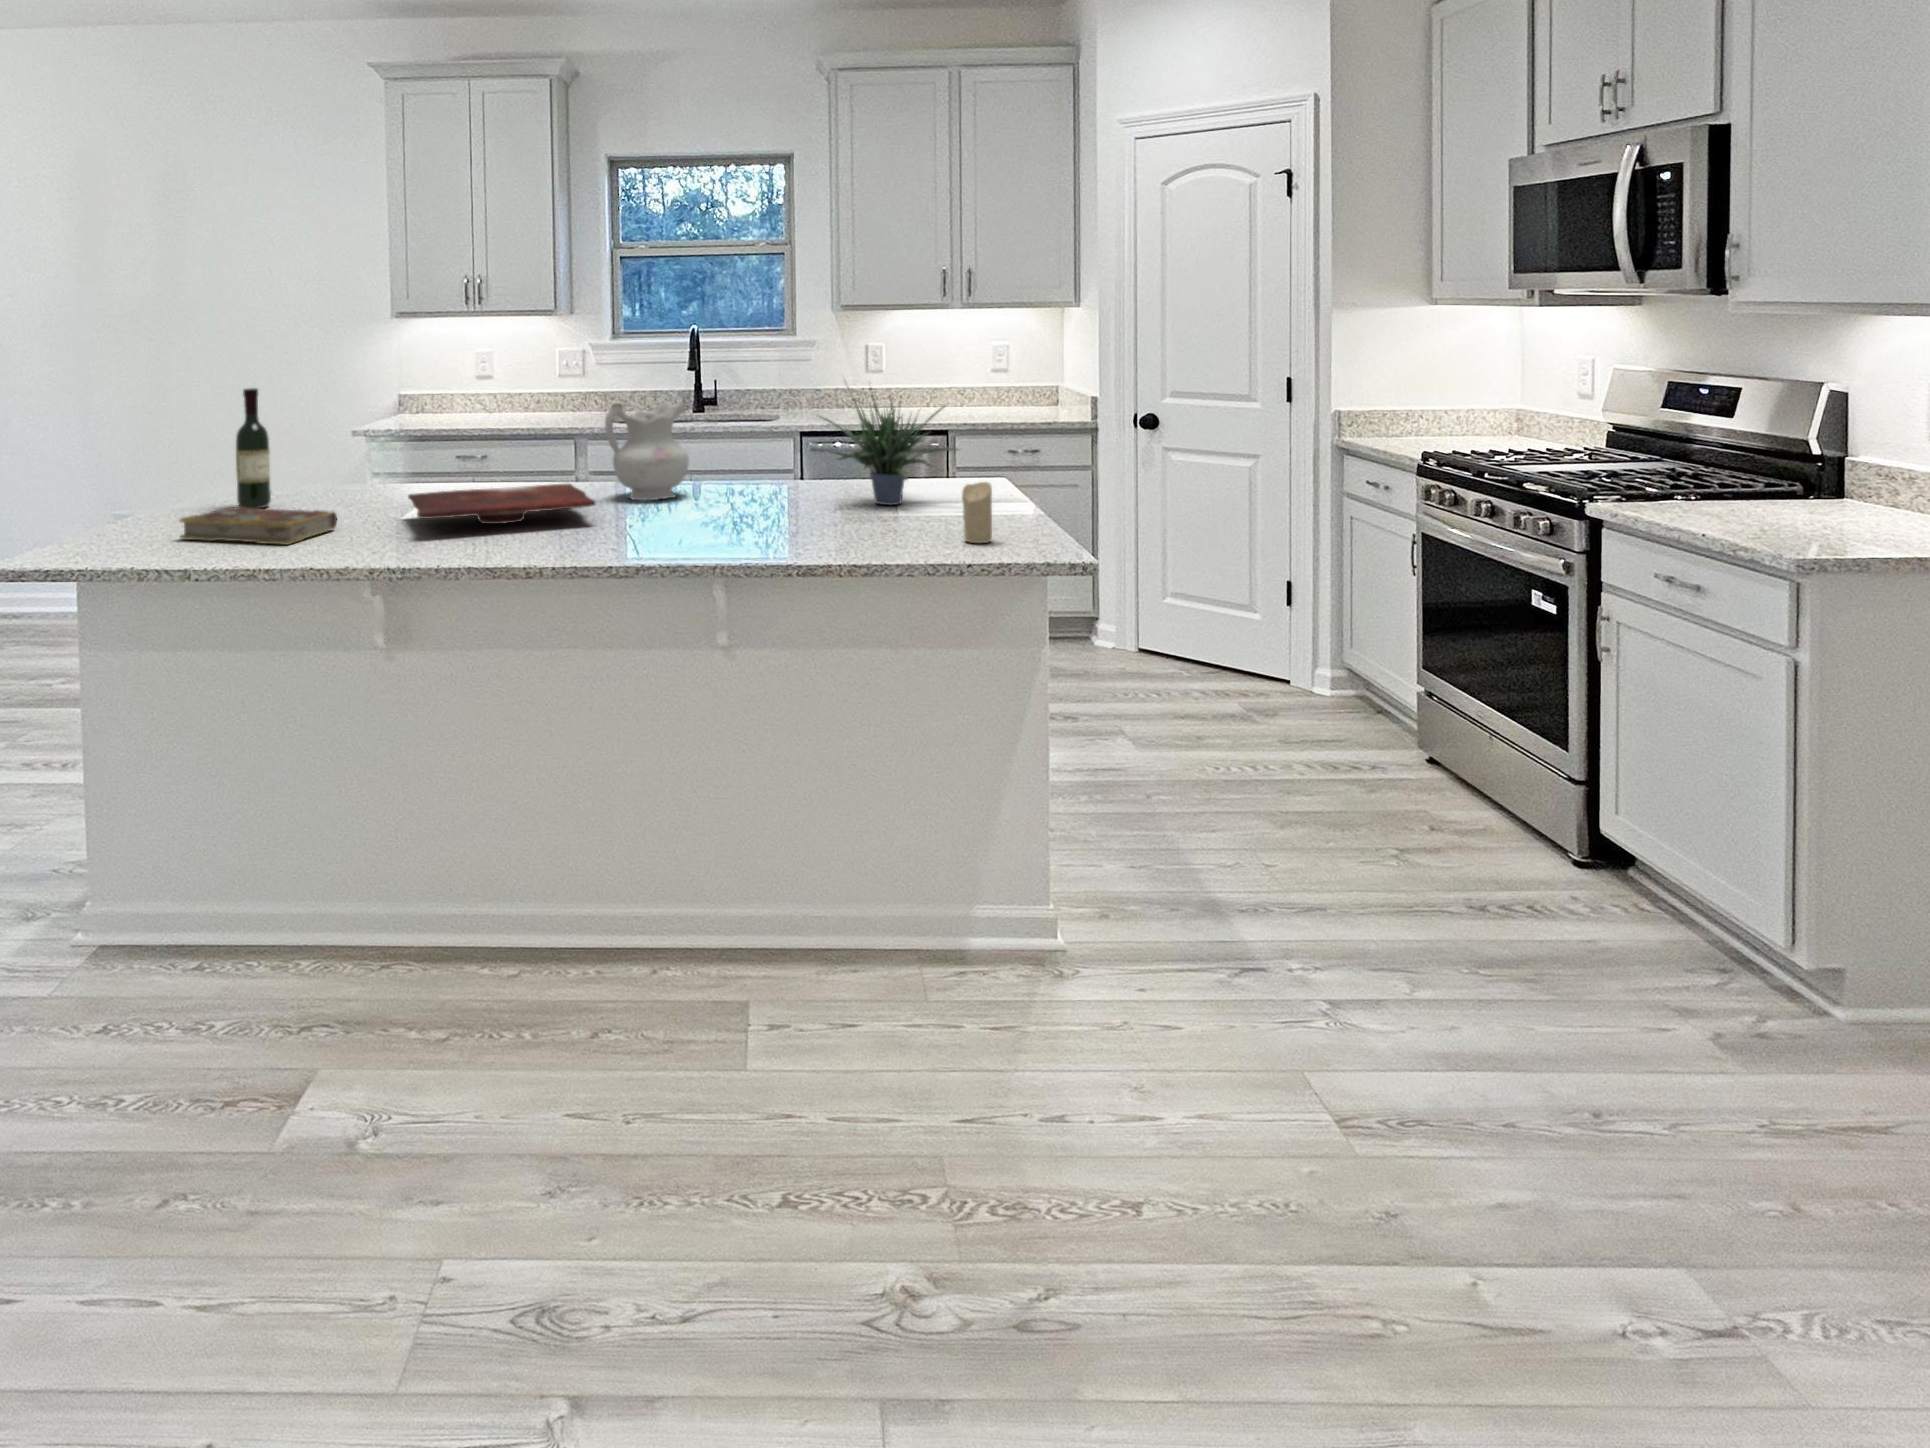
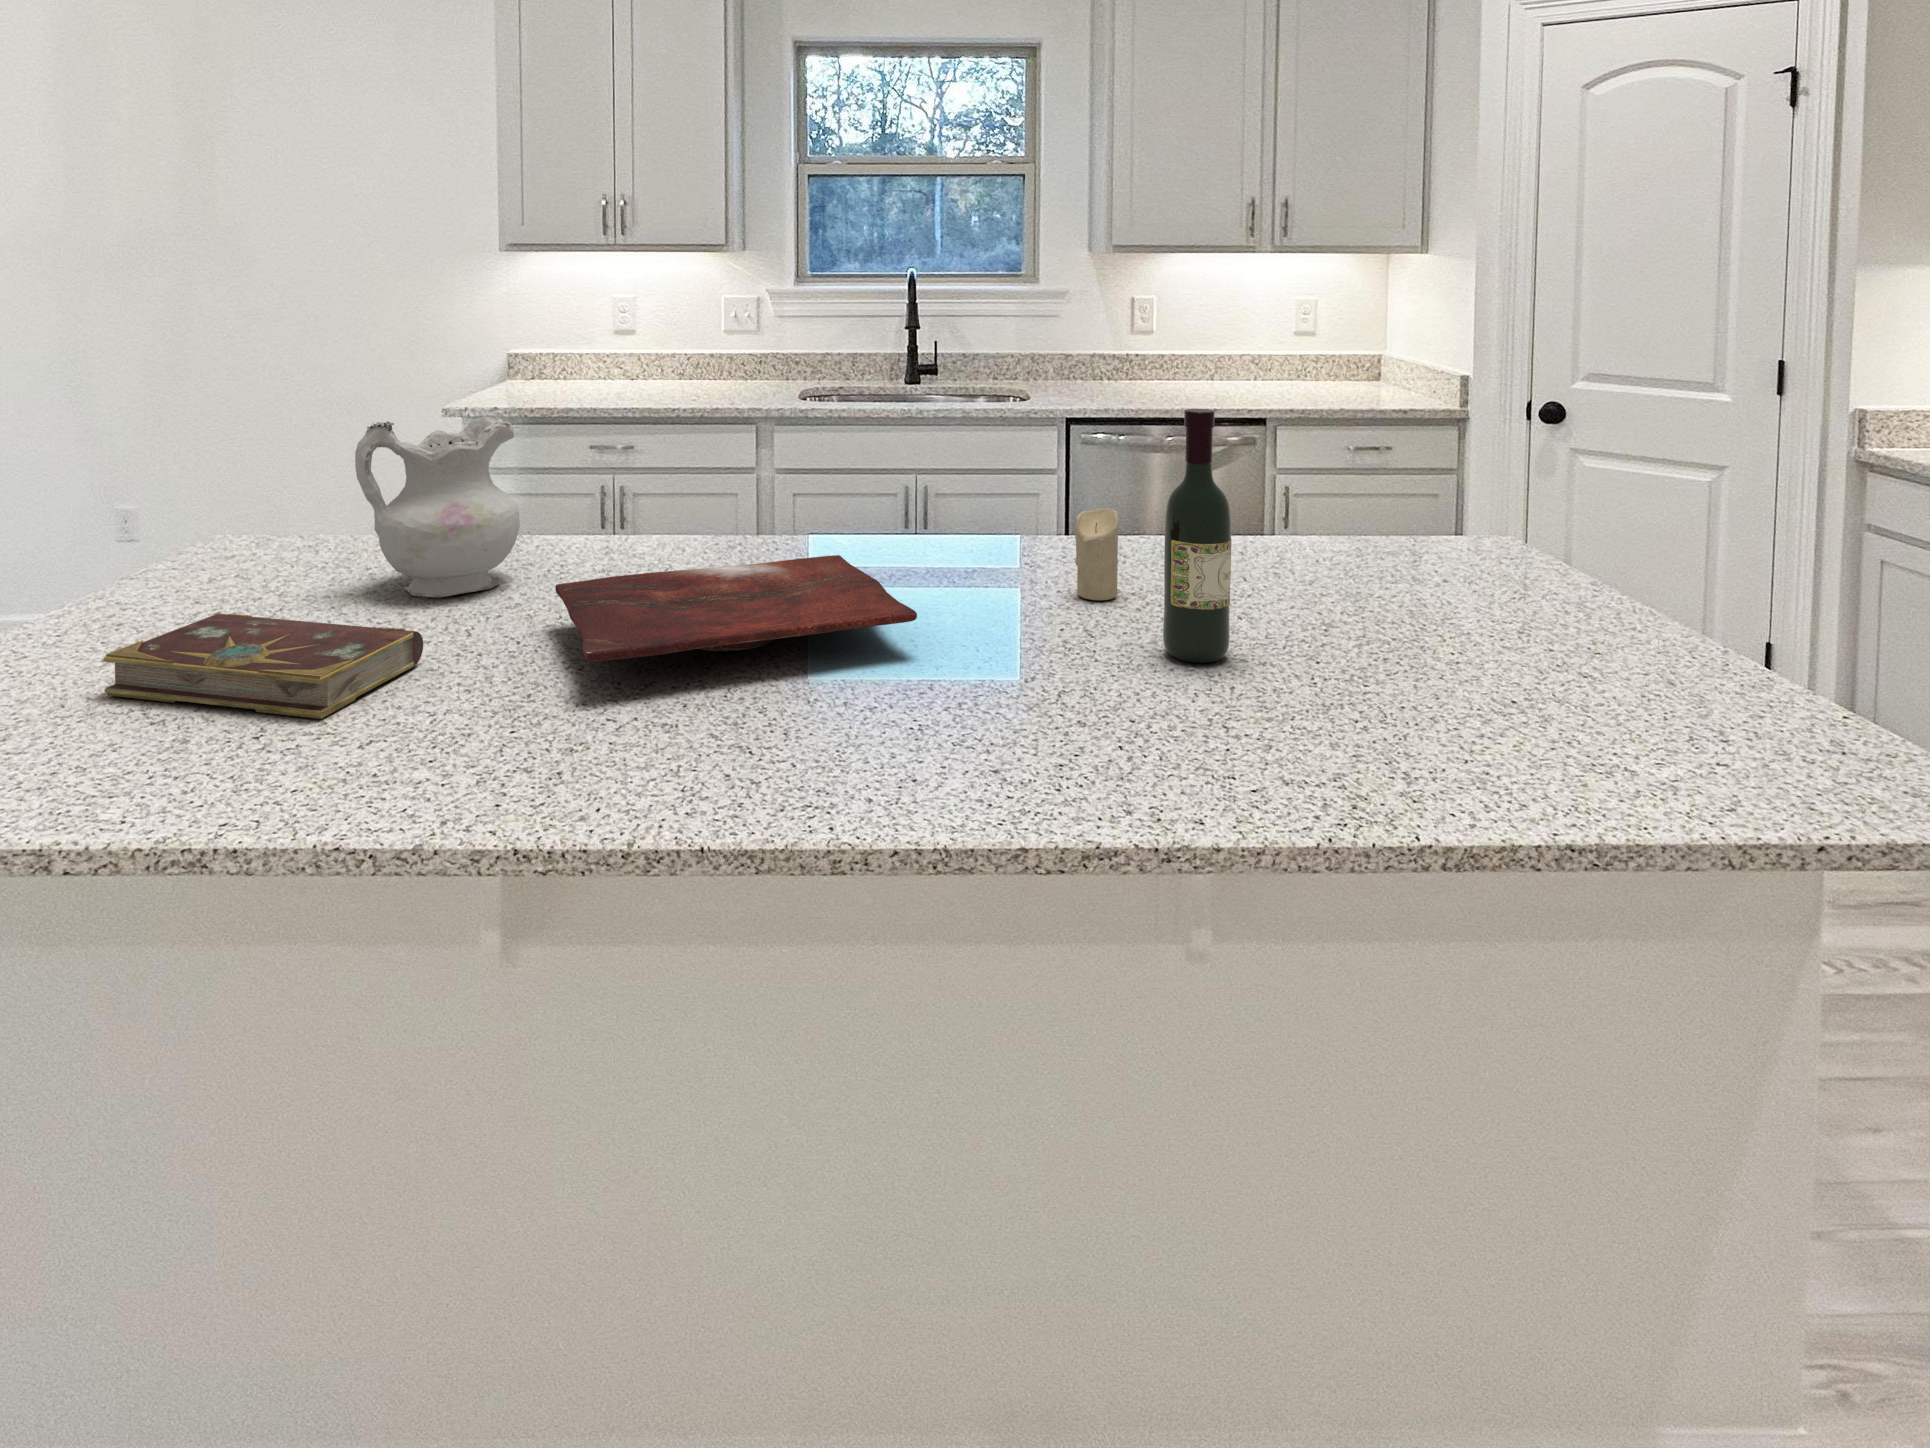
potted plant: present [820,381,958,505] -> none [1262,370,1539,602]
wine bottle: present [236,388,271,509] -> present [1163,409,1231,663]
ceramic pitcher: present [605,403,689,500] -> present [355,417,520,598]
candle: present [962,482,992,543] -> present [1075,508,1119,600]

